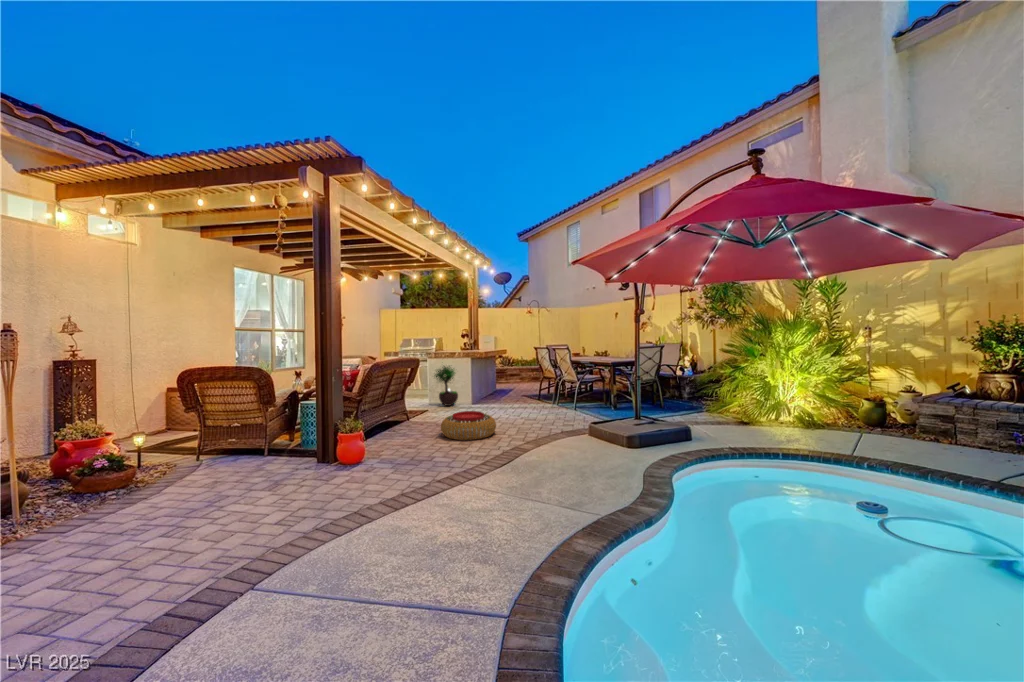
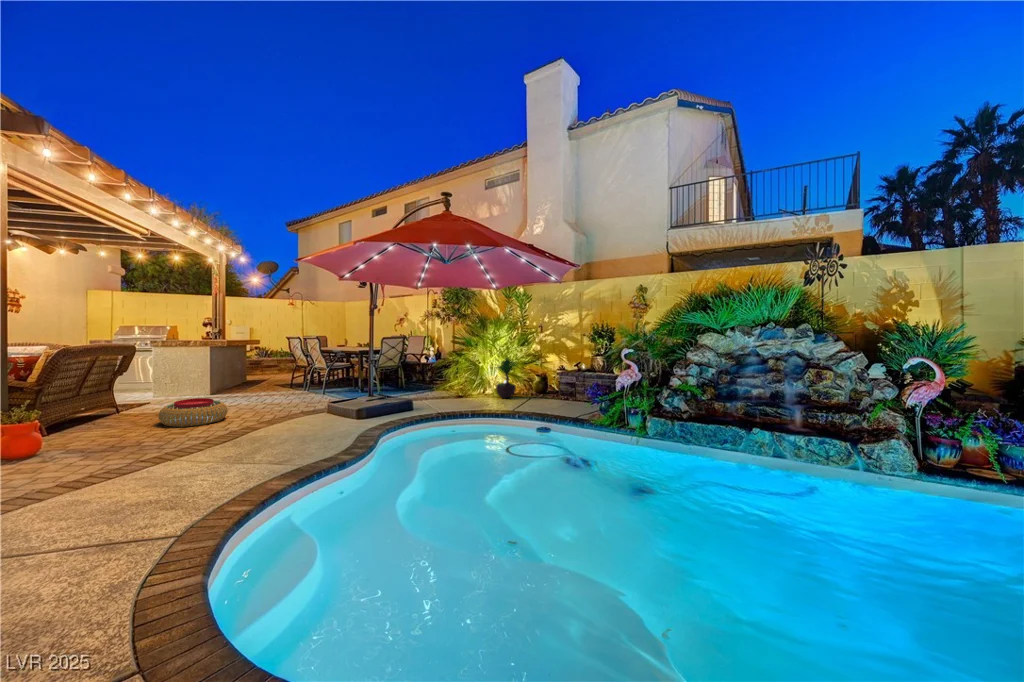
potted tree: present [435,366,458,406] -> present [496,358,517,398]

